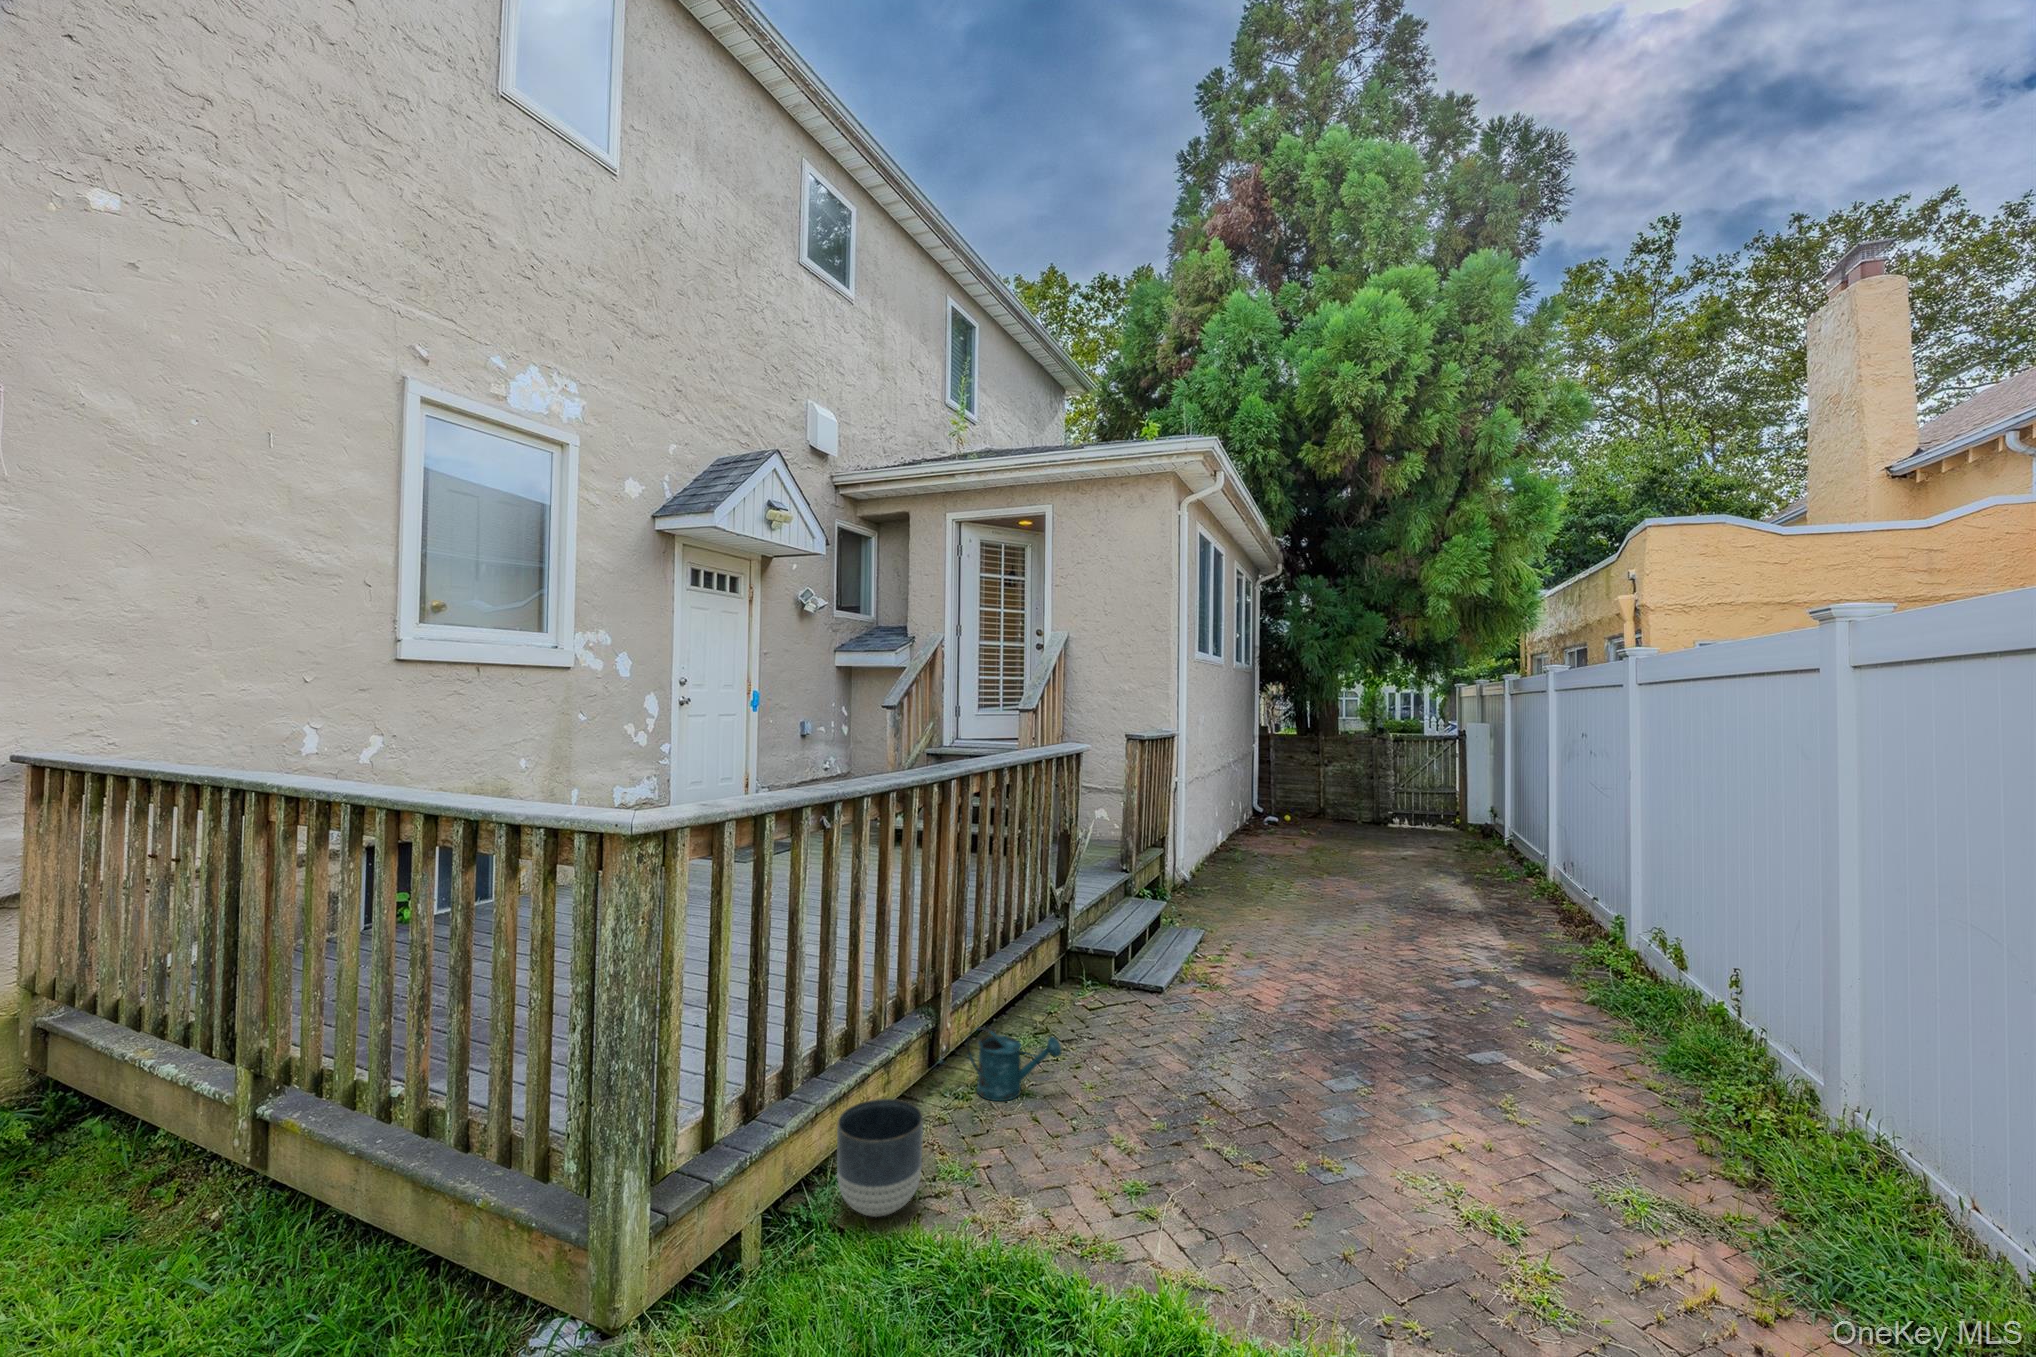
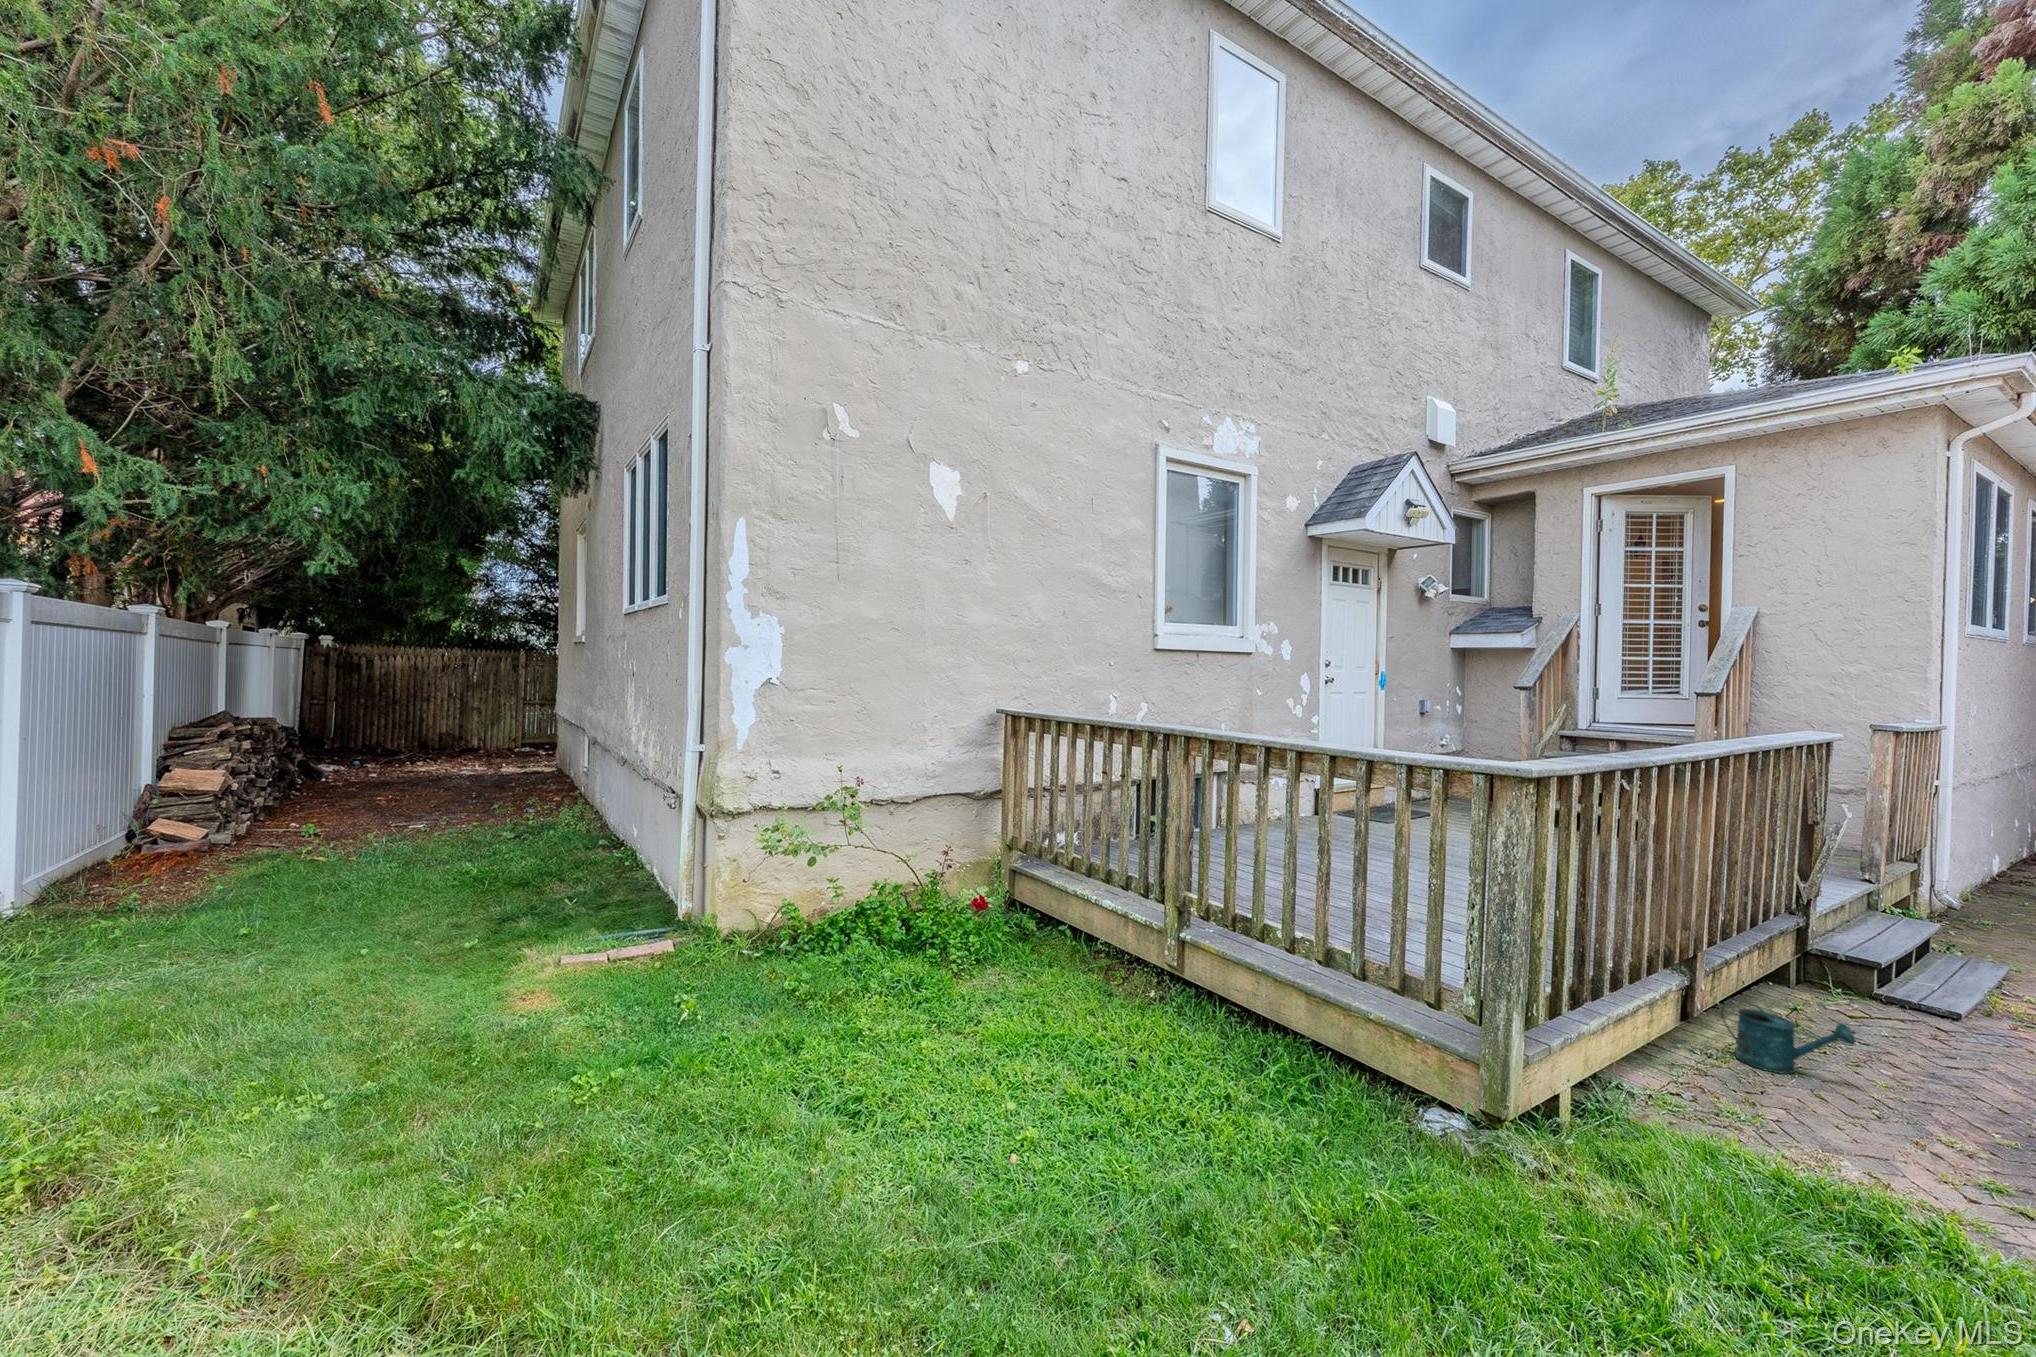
planter: present [837,1099,923,1217] -> none [1631,1028,1726,1125]

